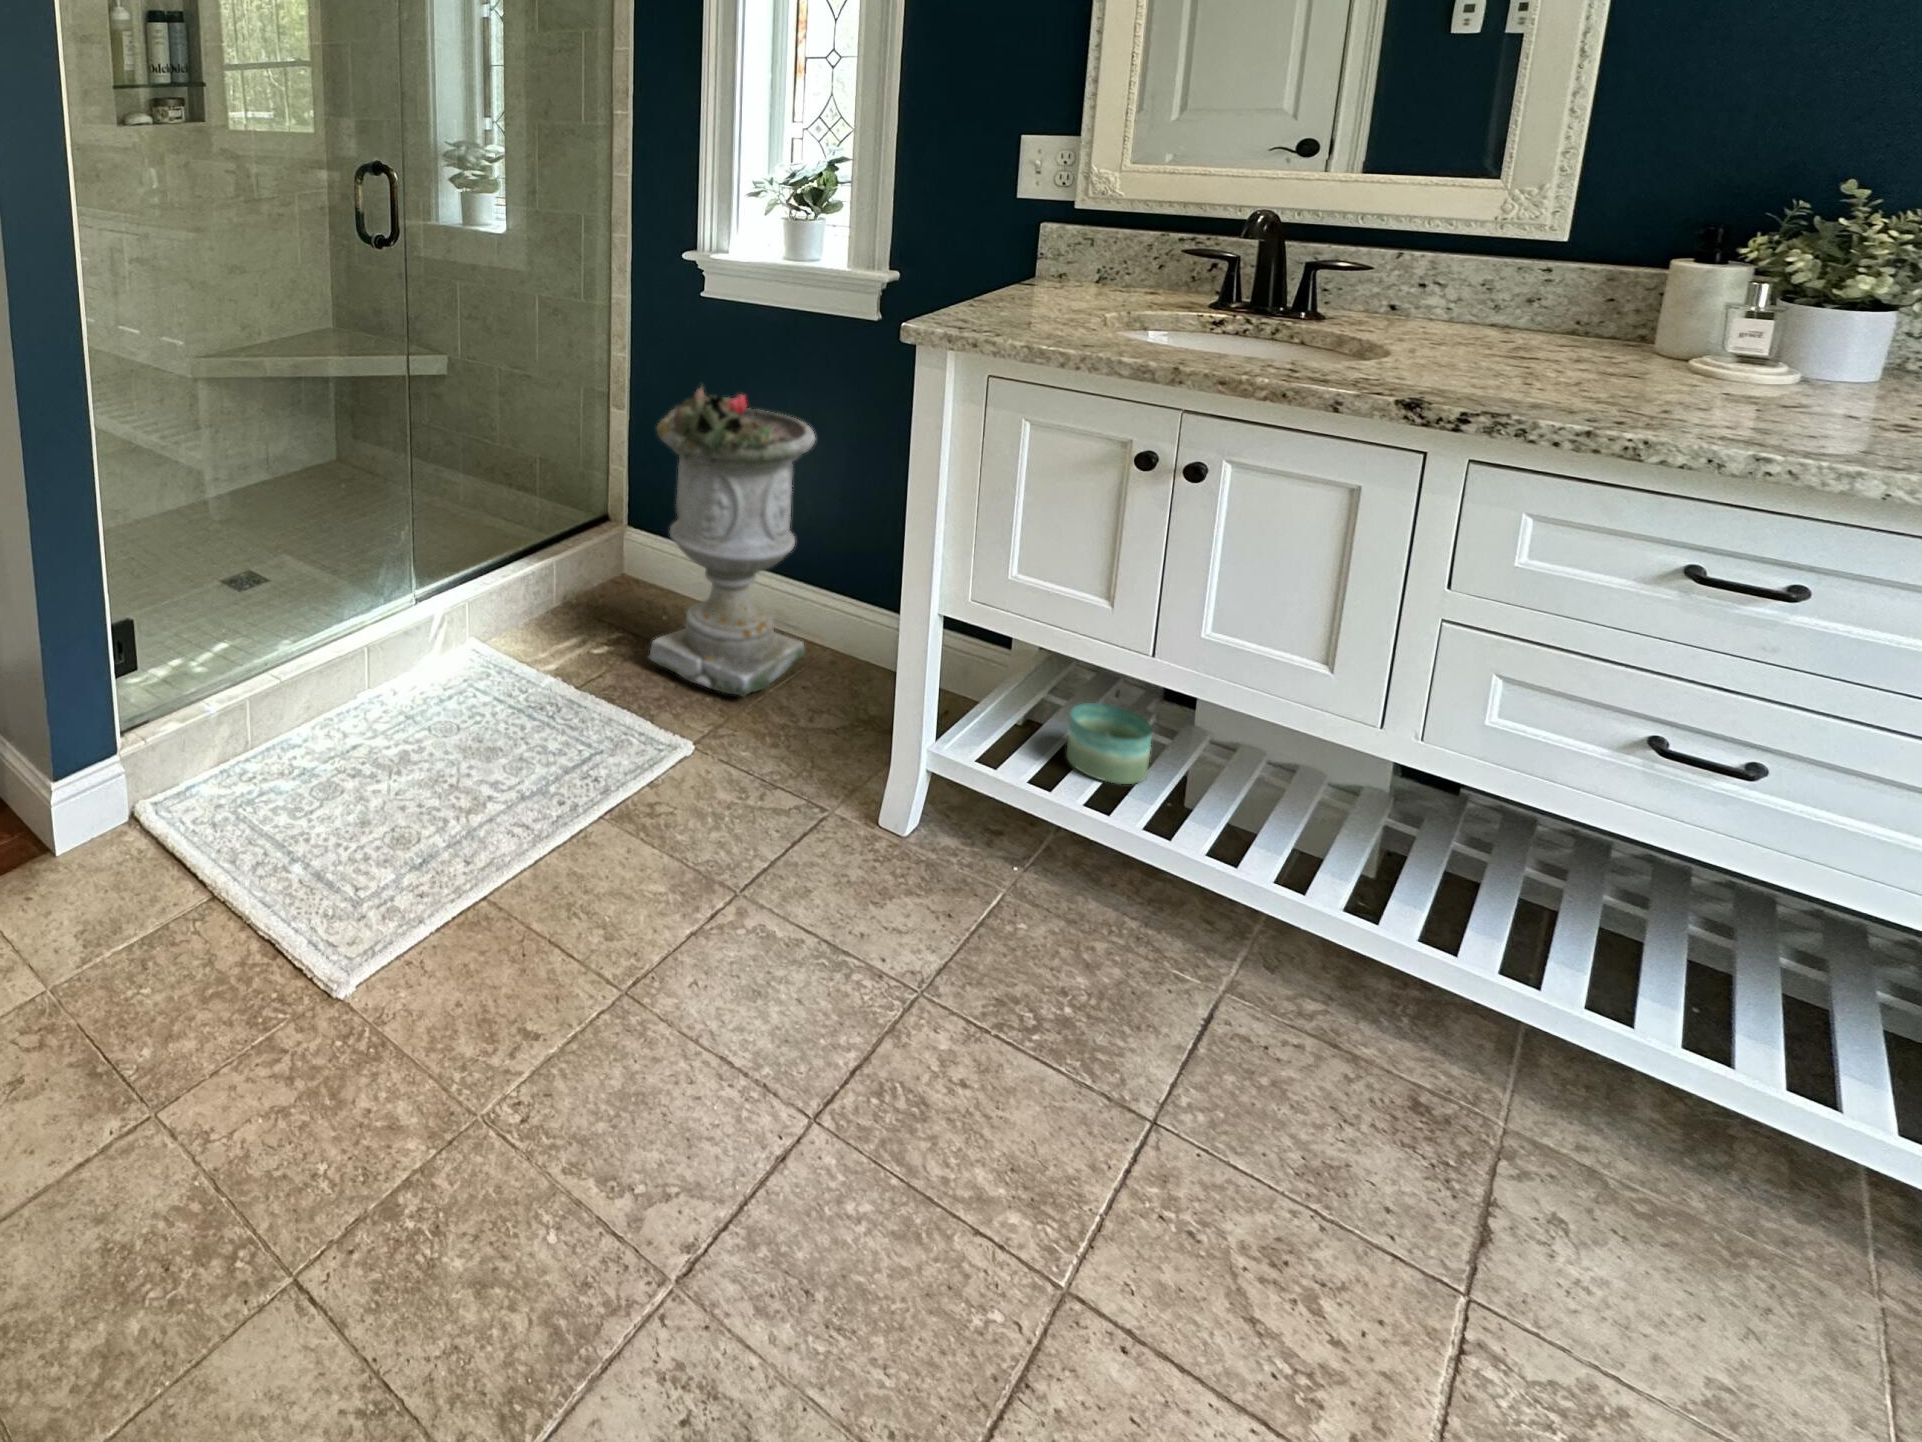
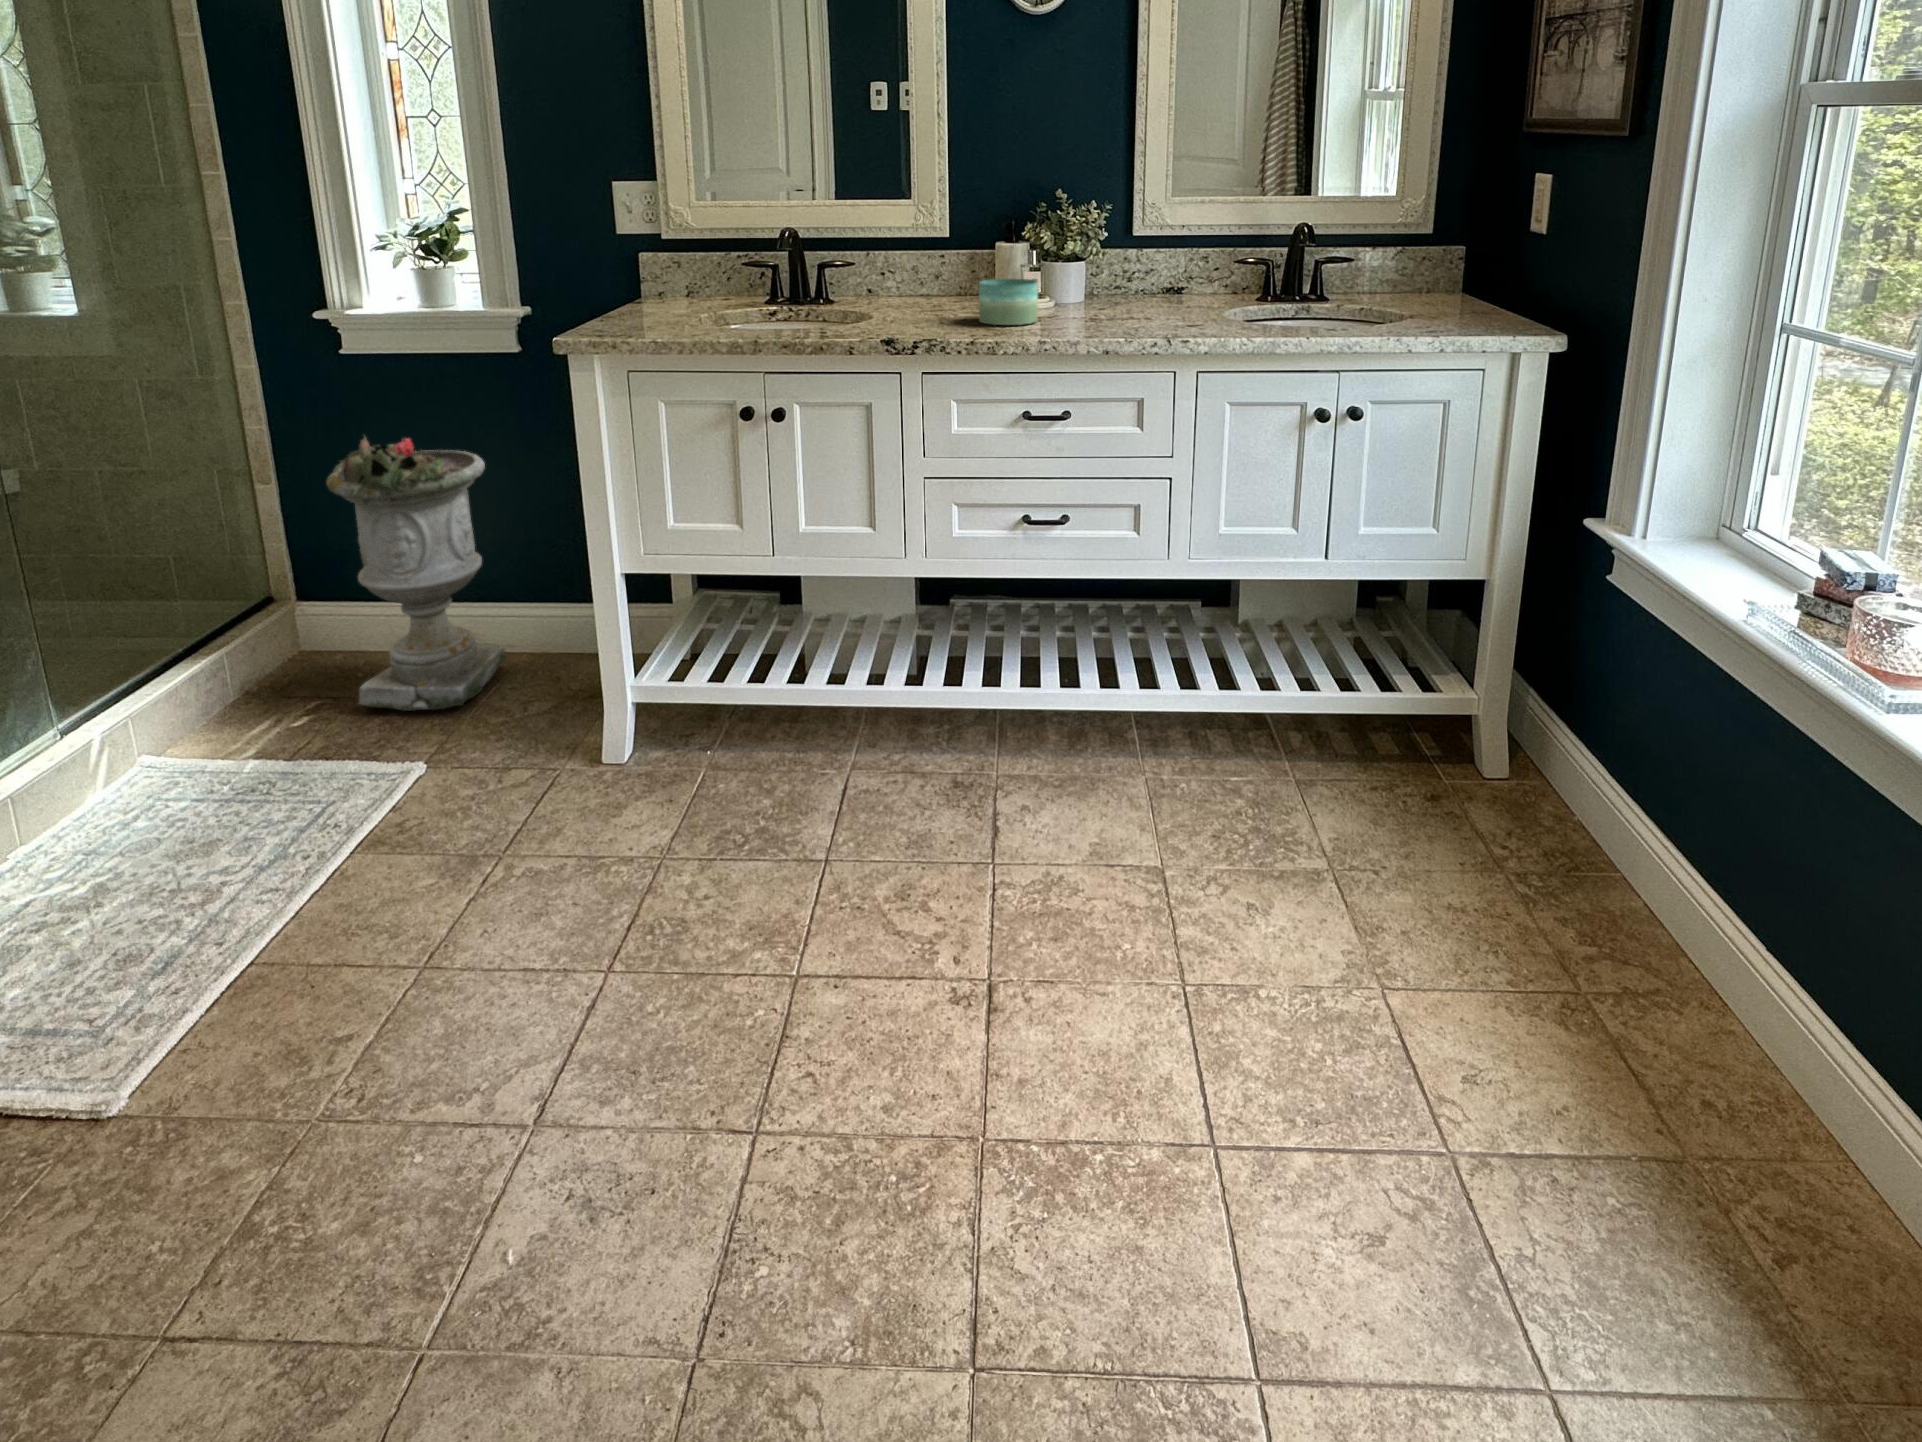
candle: present [1066,703,1152,784] -> present [979,279,1038,325]

